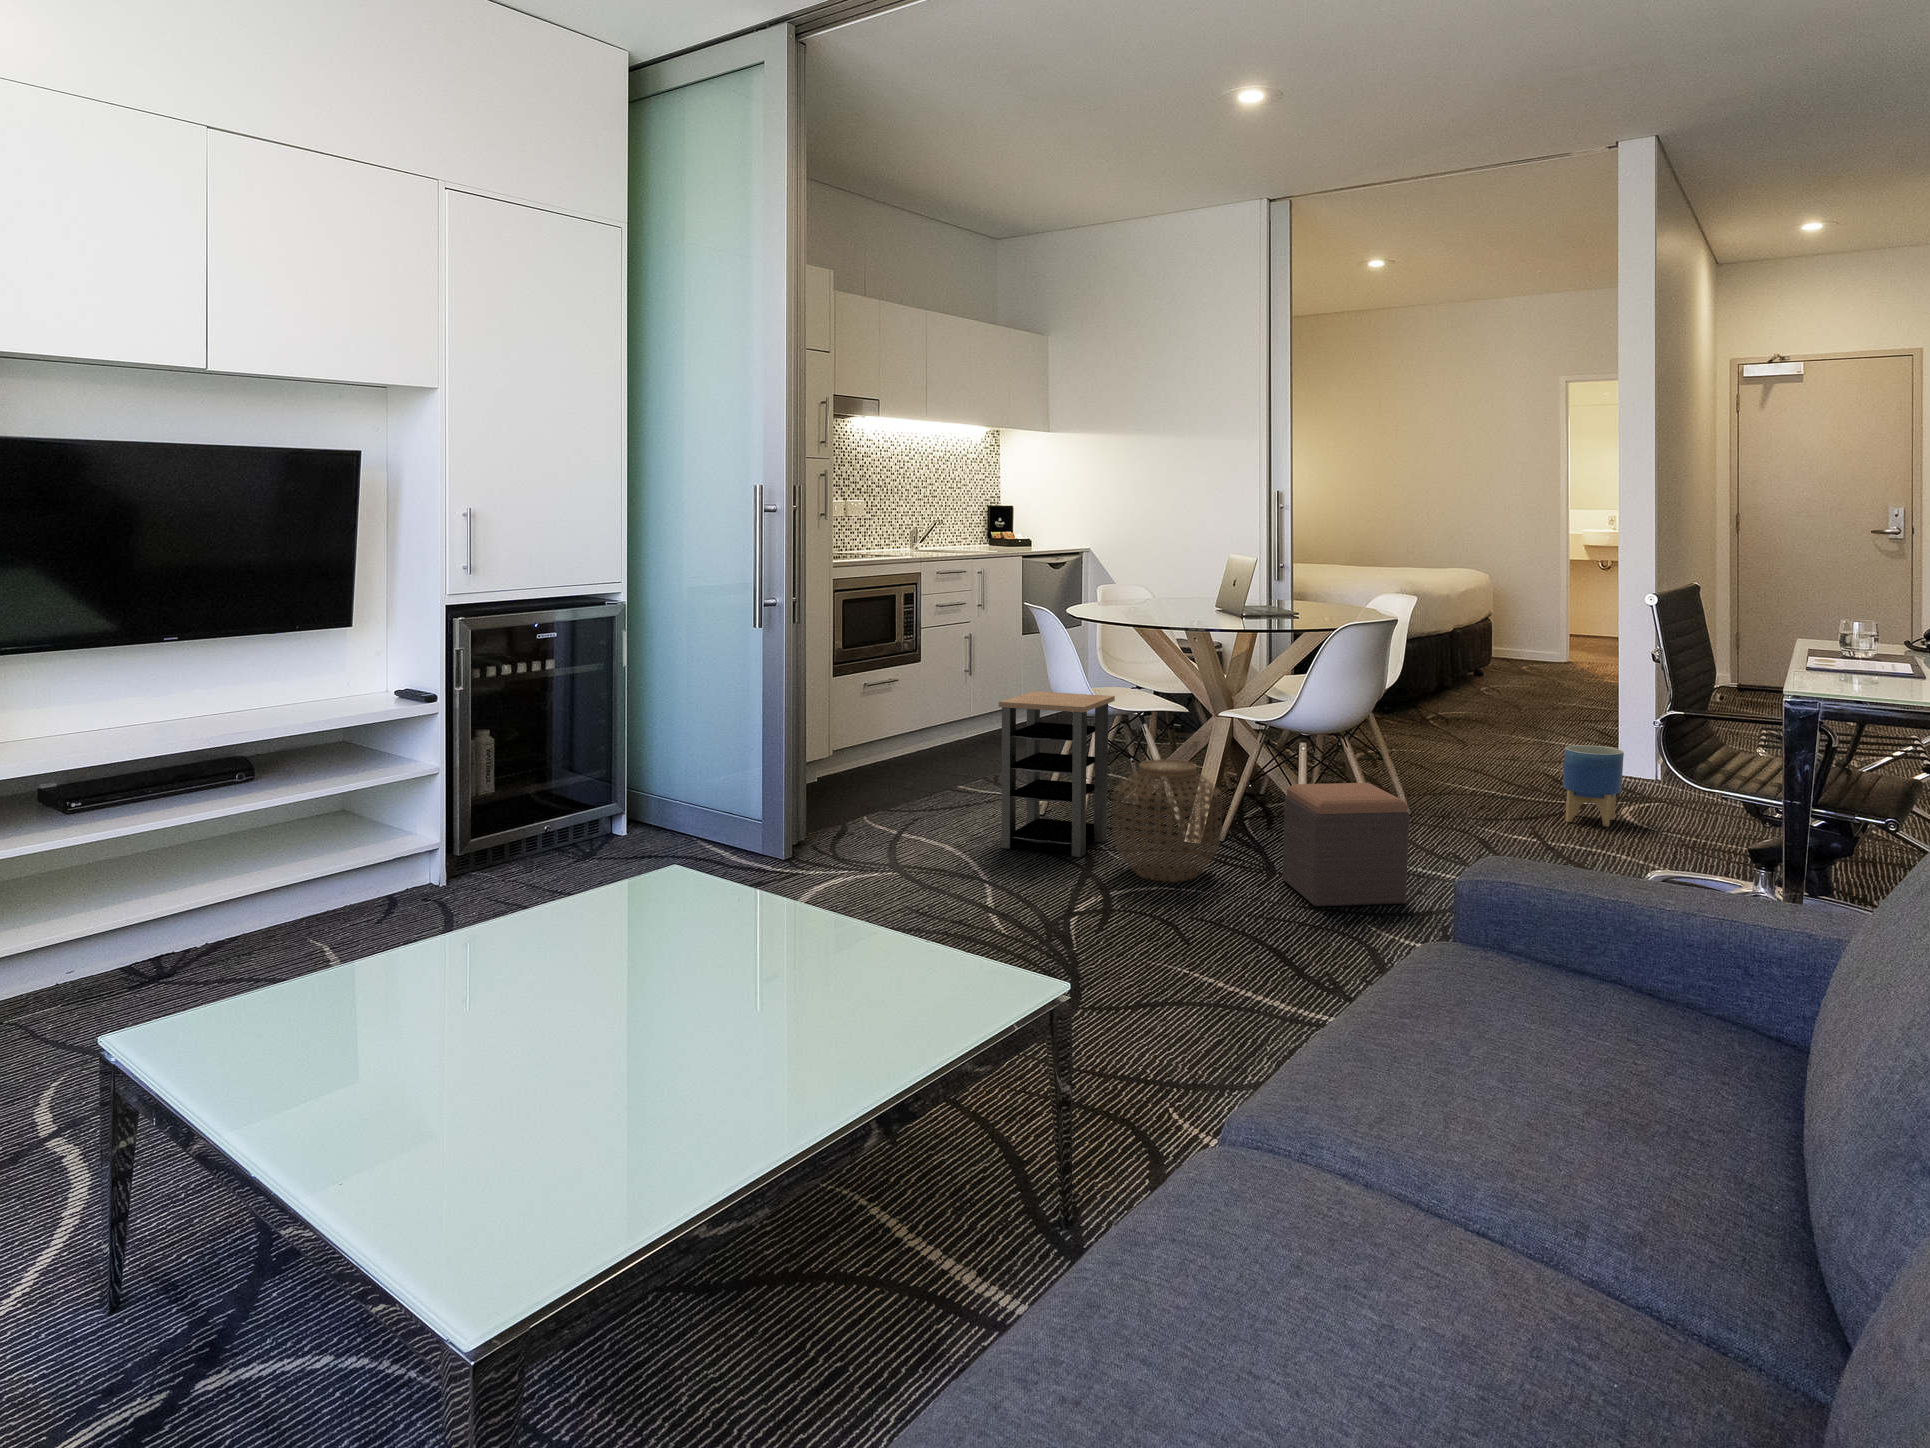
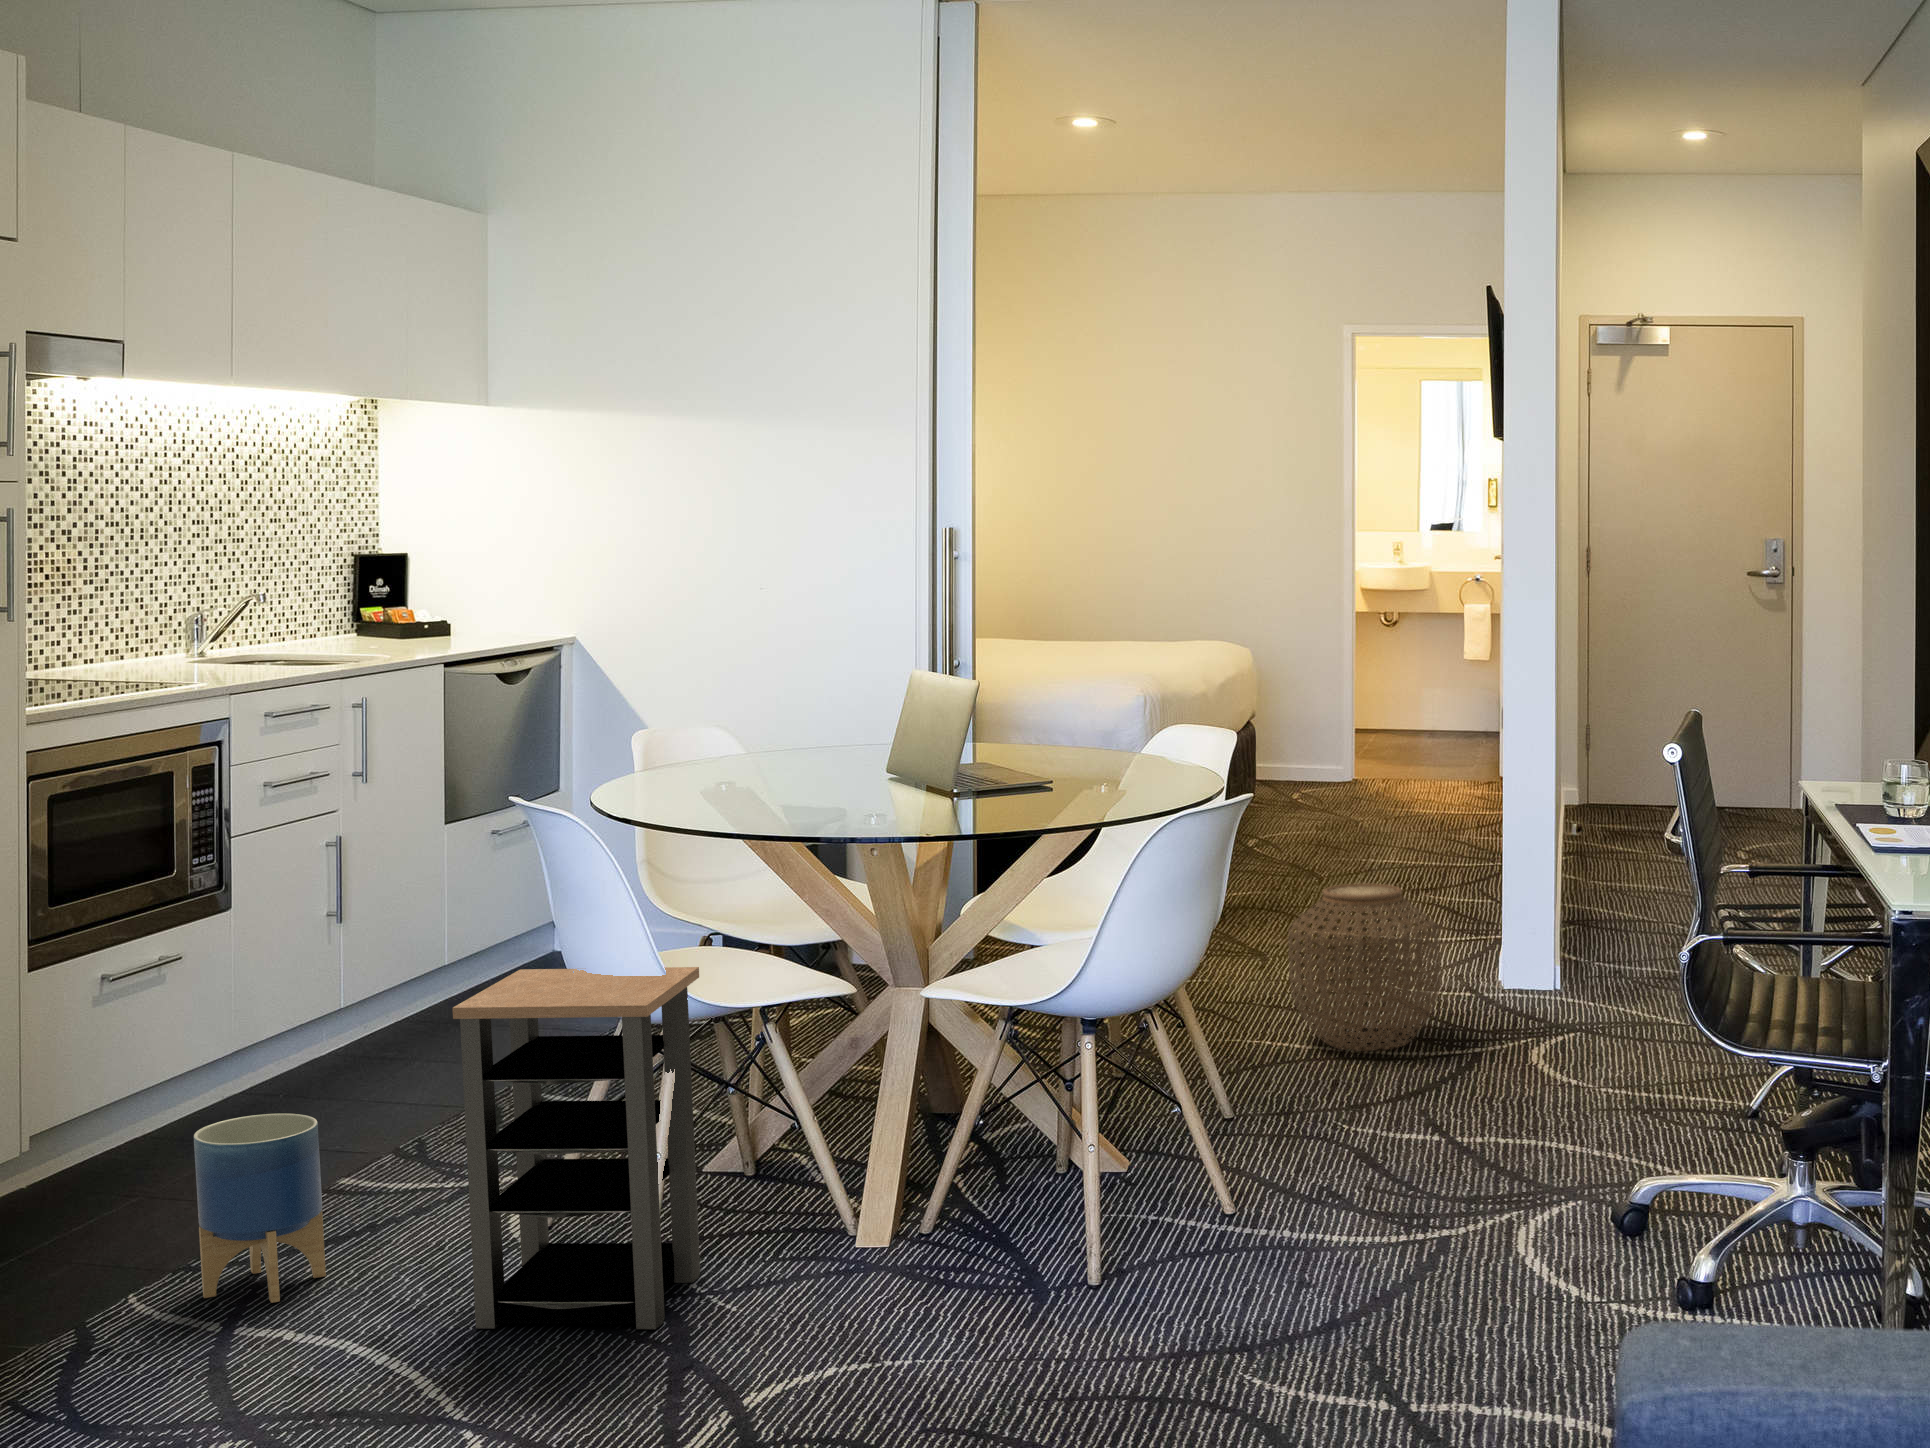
planter: present [1563,745,1624,827] -> present [194,1114,326,1303]
woven basket: present [1113,759,1222,881] -> present [1288,883,1441,1051]
footstool: present [1282,783,1409,906] -> none [1082,1110,1342,1390]

